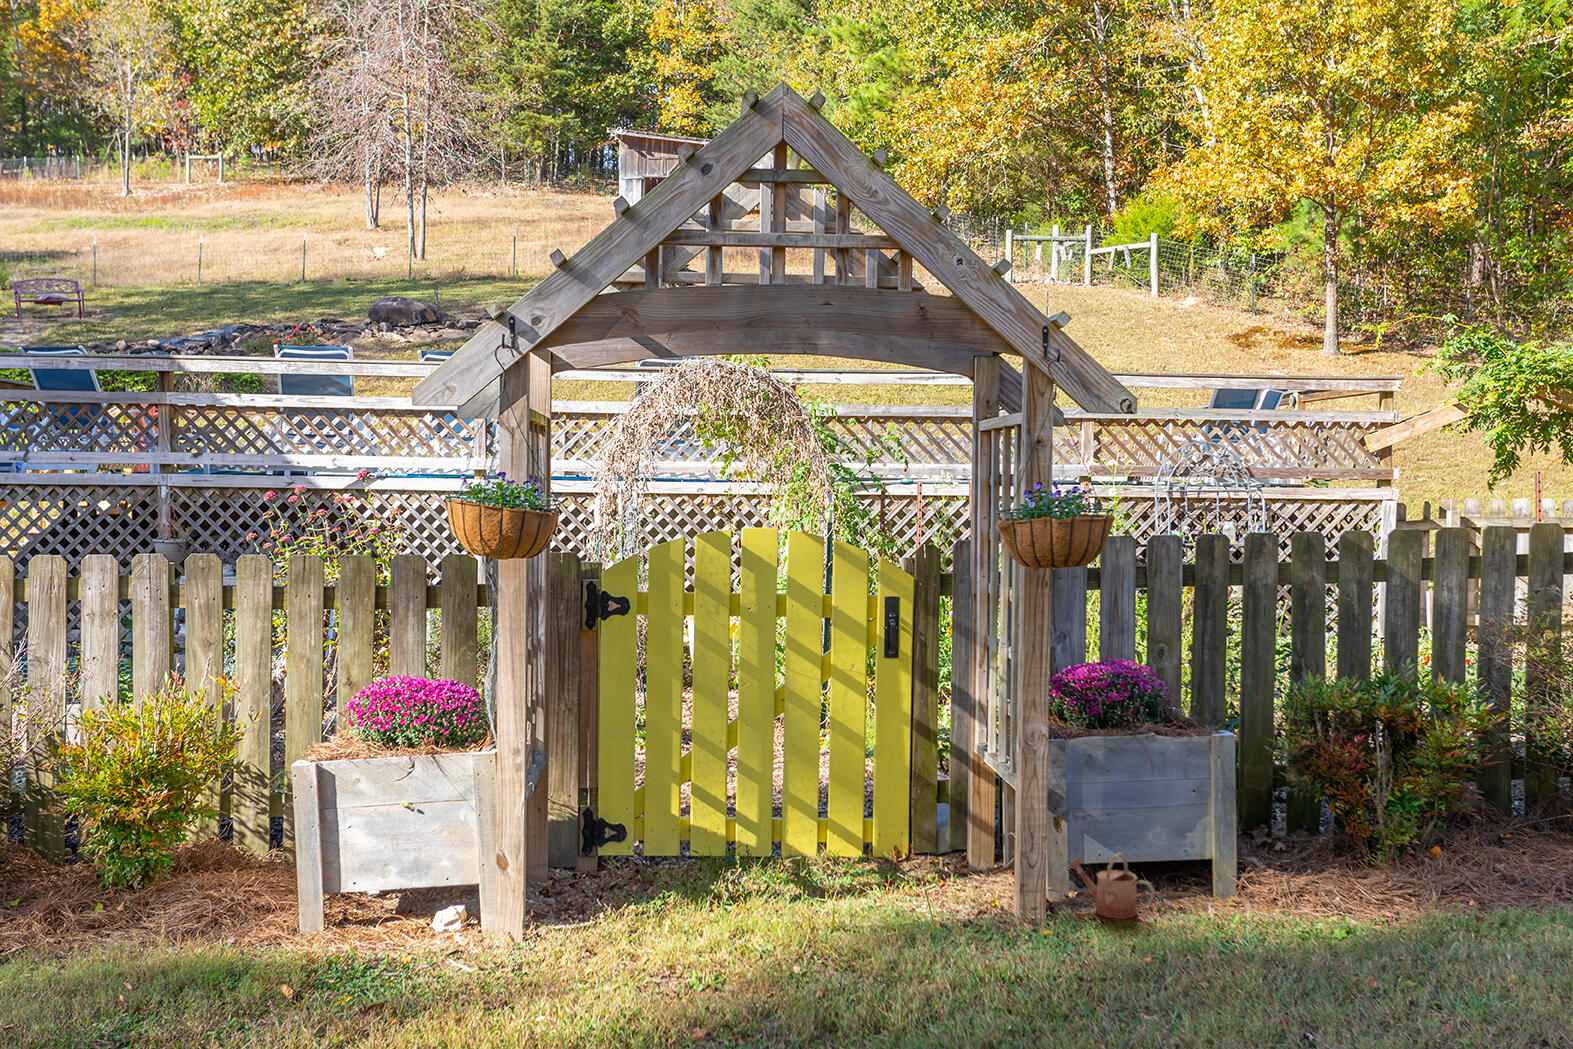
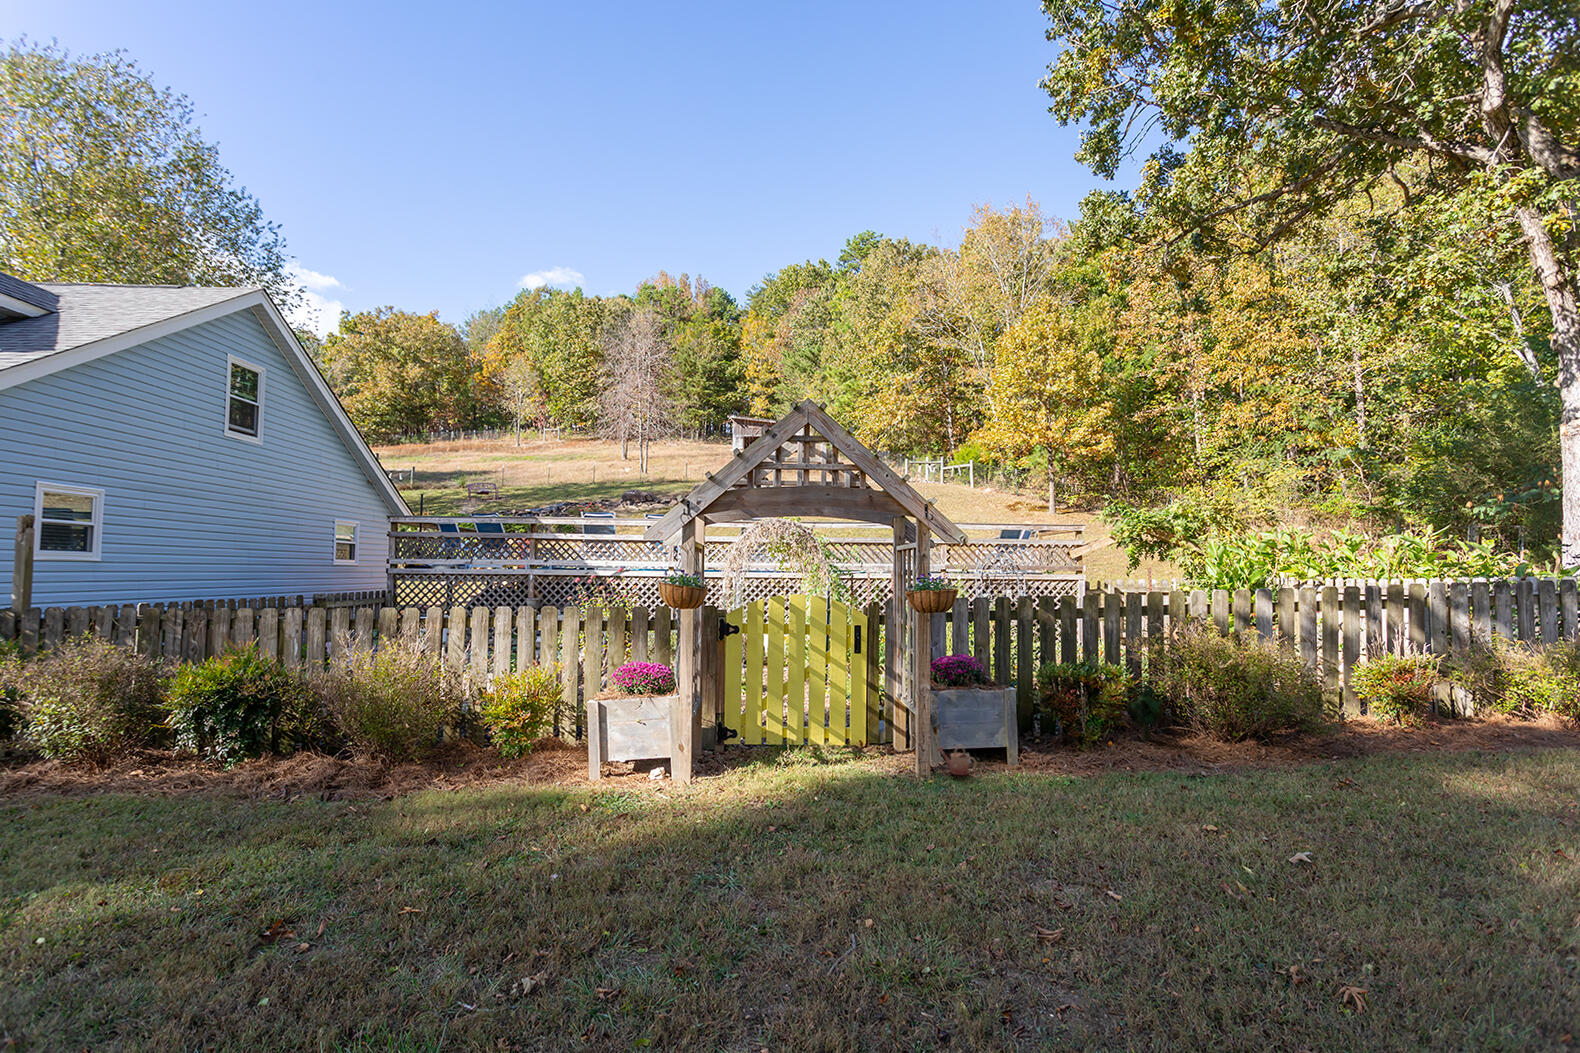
decorative plant: none [1458,710,1528,836] -> present [1130,681,1161,741]

